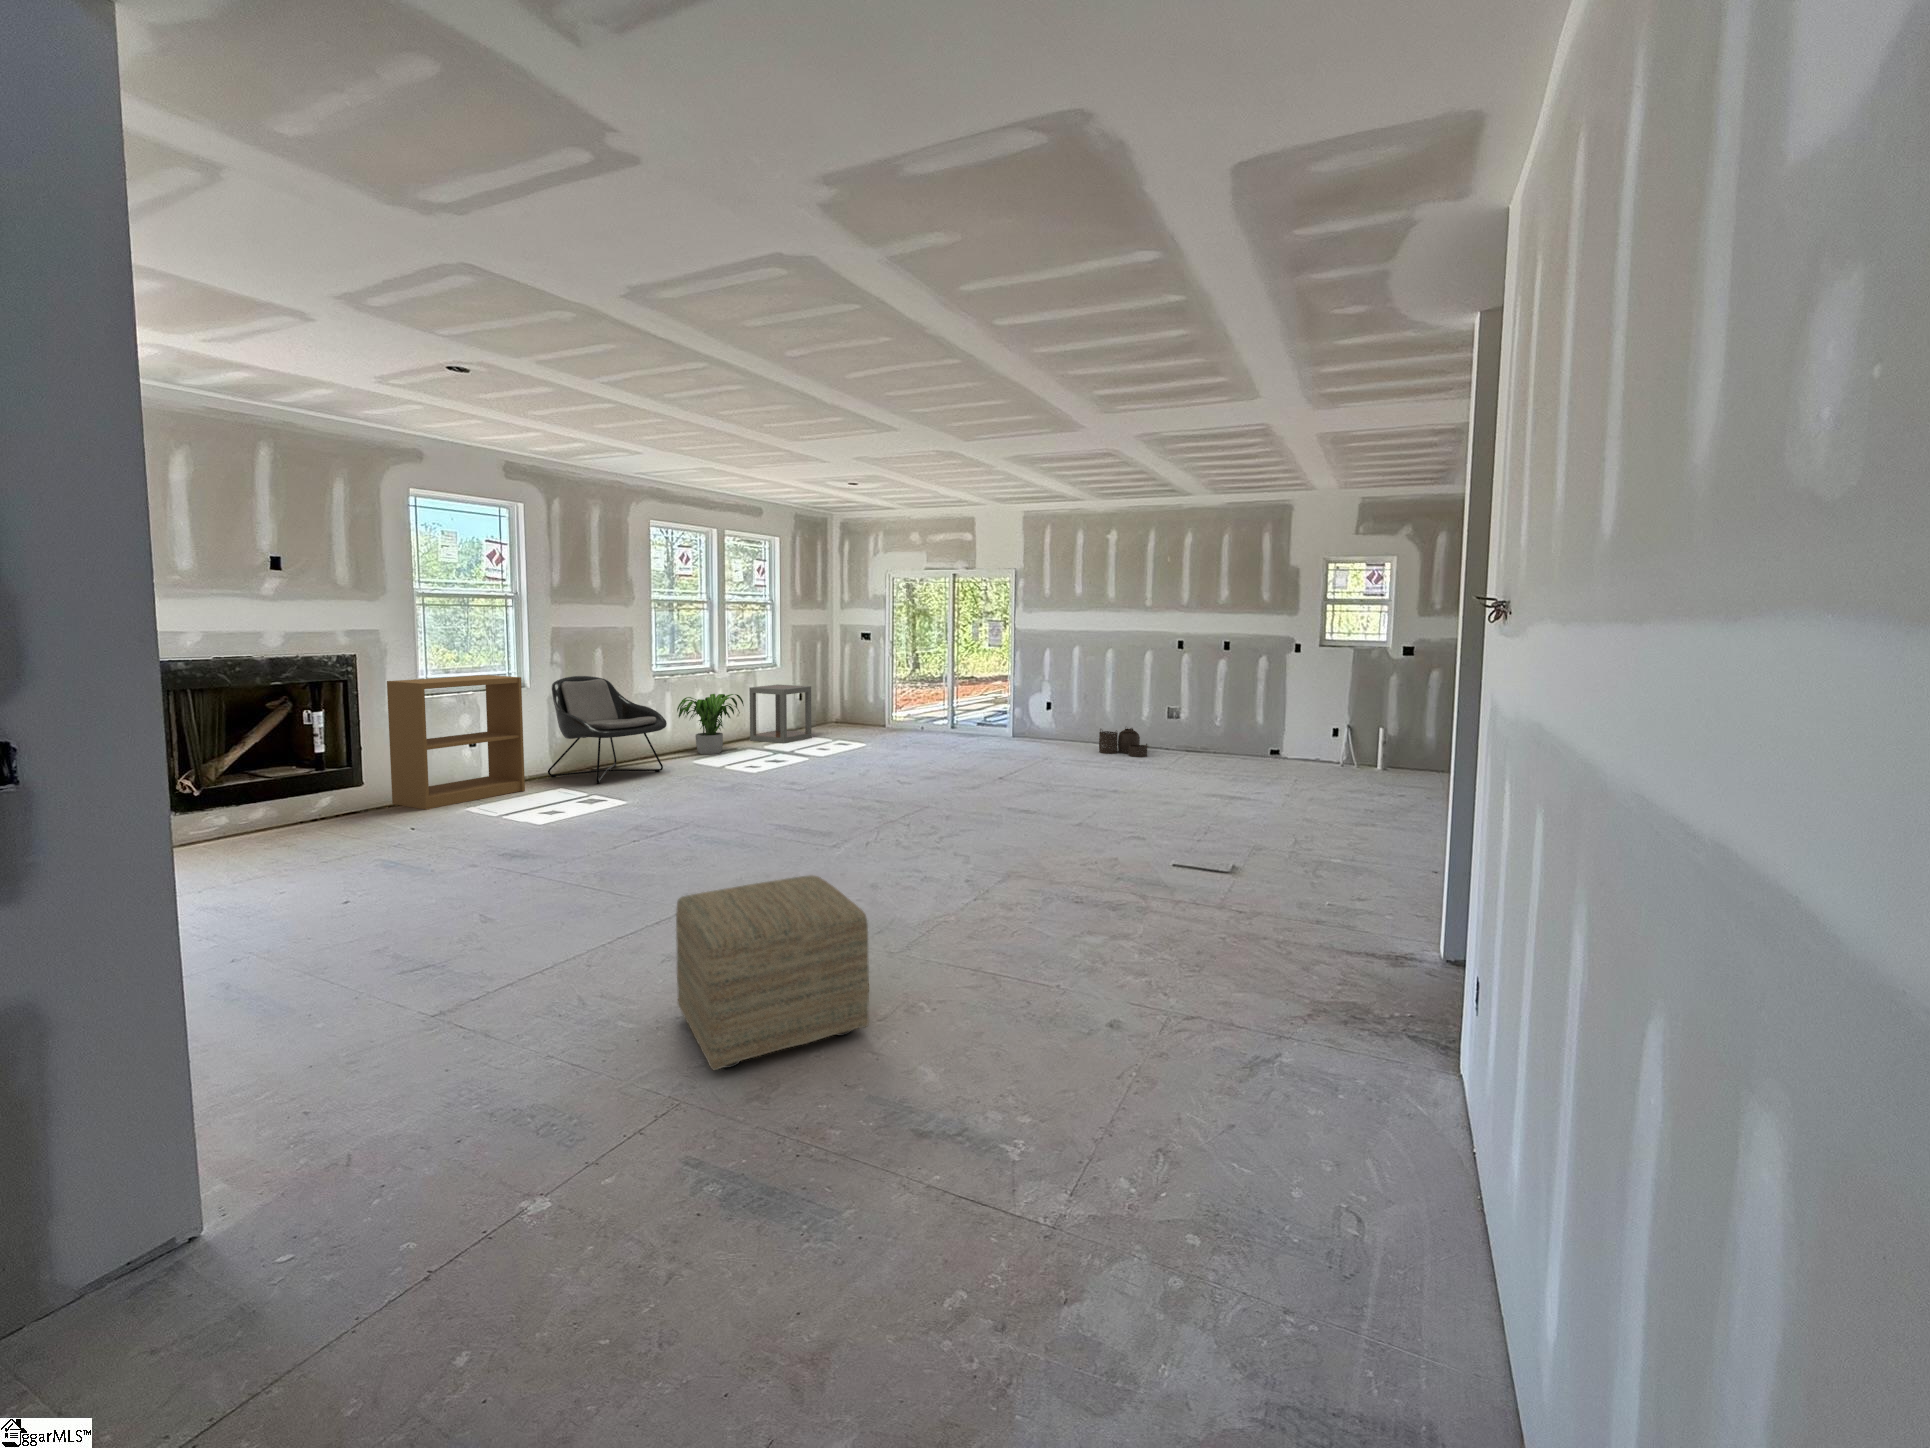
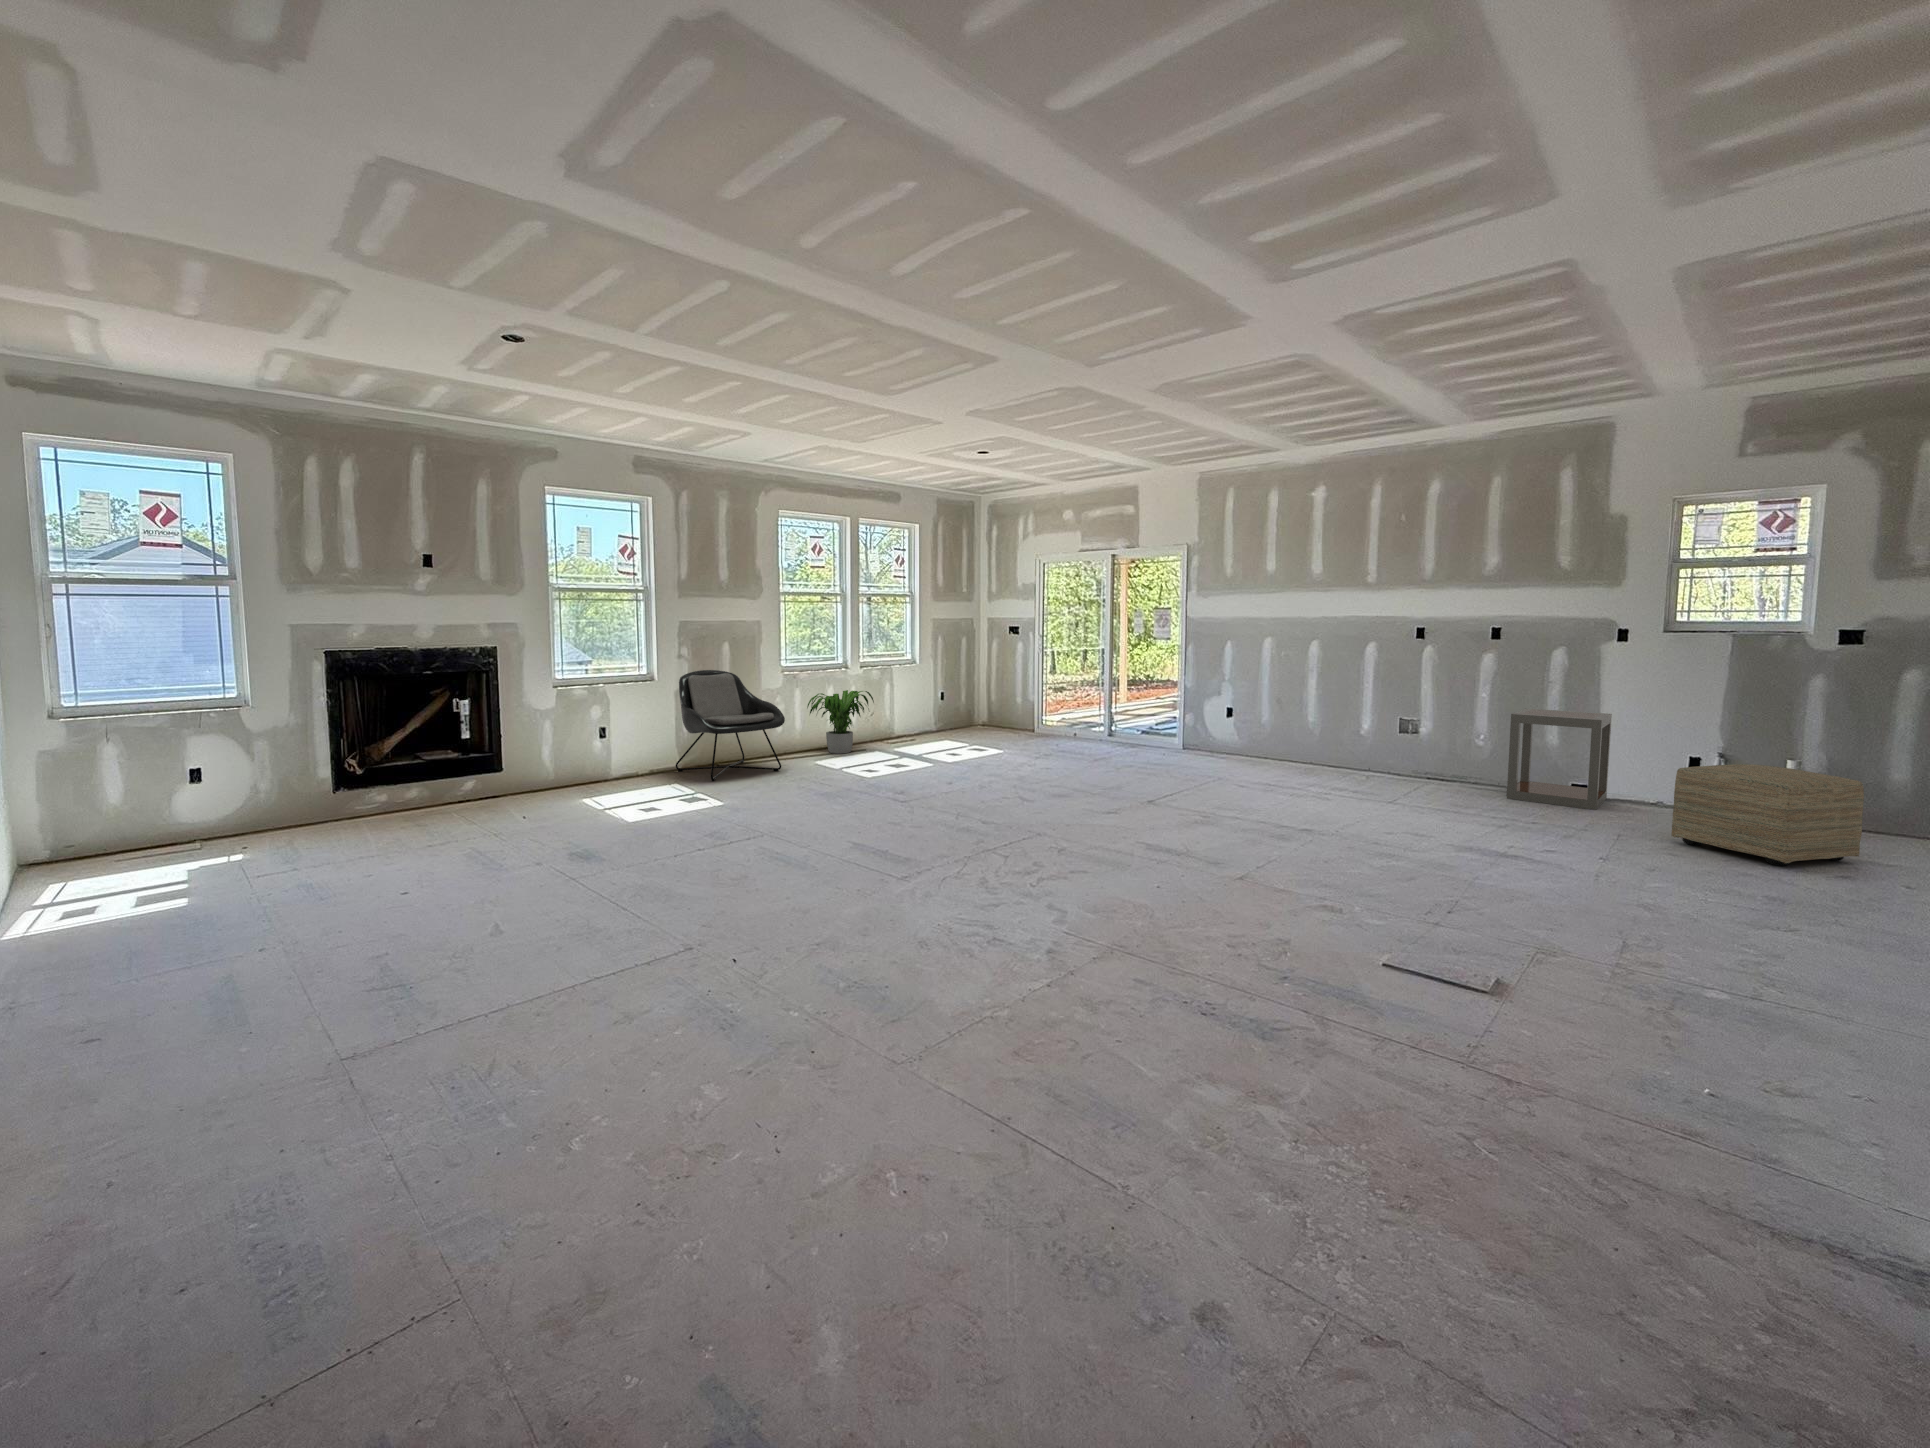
bookshelf: present [387,675,525,810] -> none [523,668,644,800]
side table: present [749,684,812,743] -> present [1507,708,1612,810]
woven basket: present [1099,728,1148,757] -> none [1294,741,1365,783]
ottoman: present [676,875,869,1070] -> present [1671,764,1864,866]

